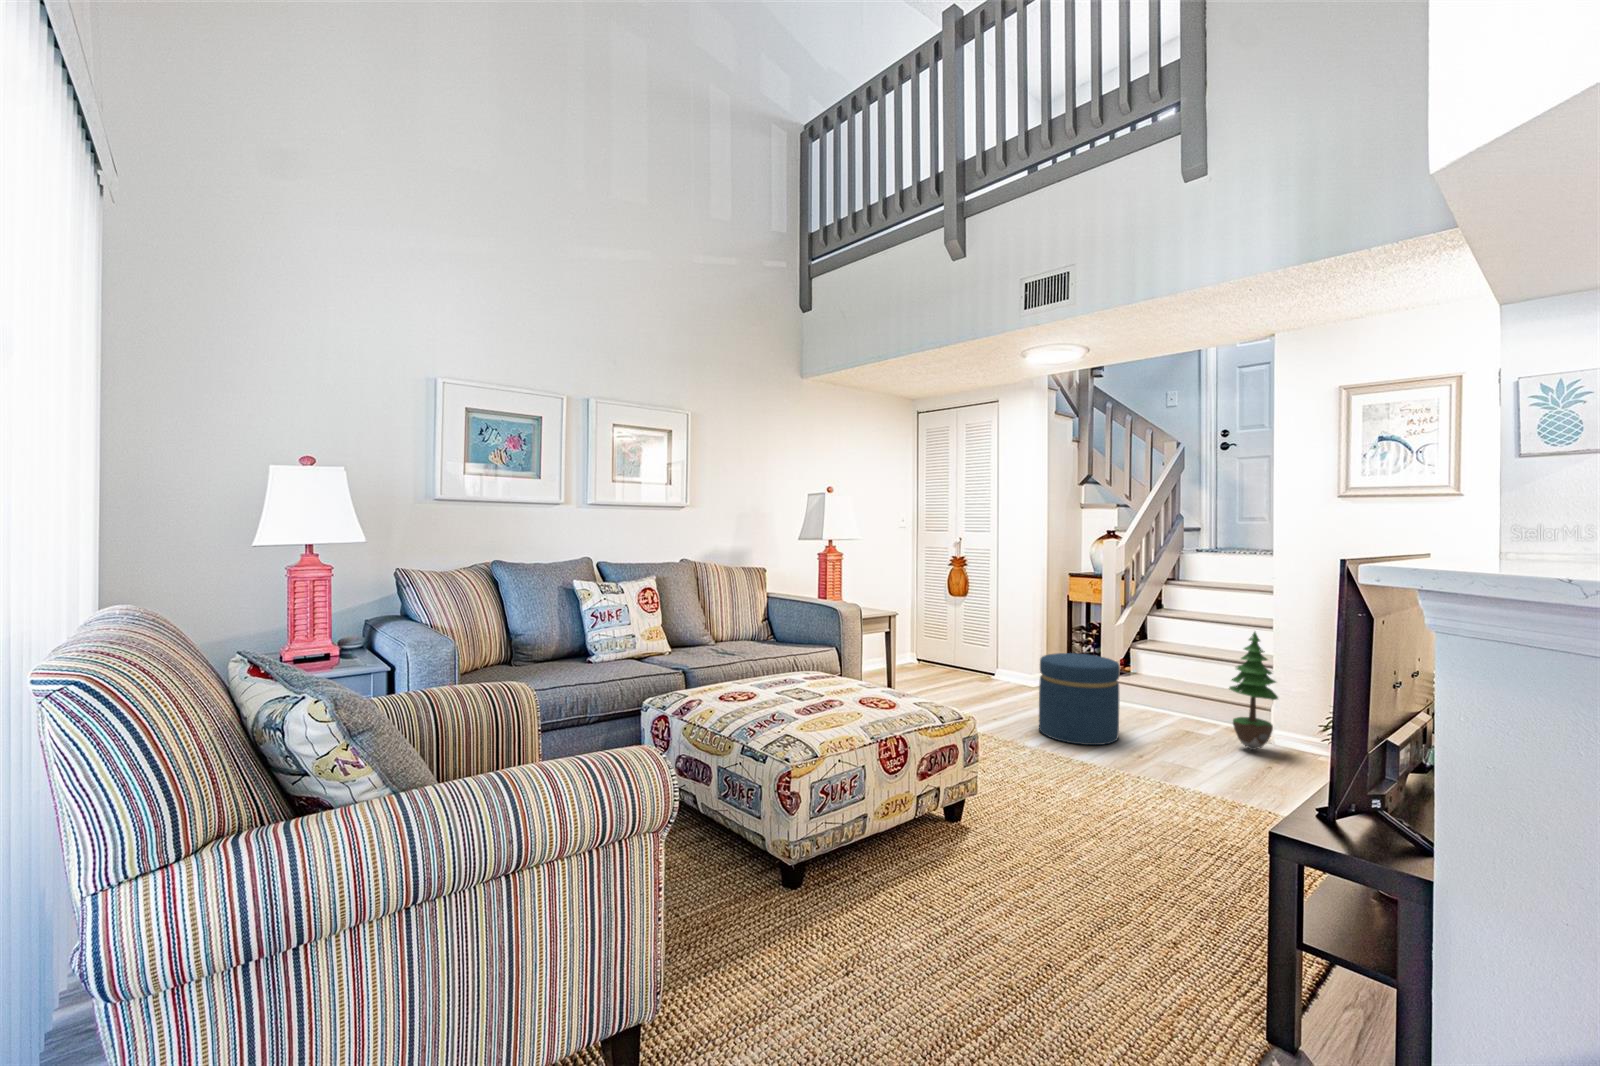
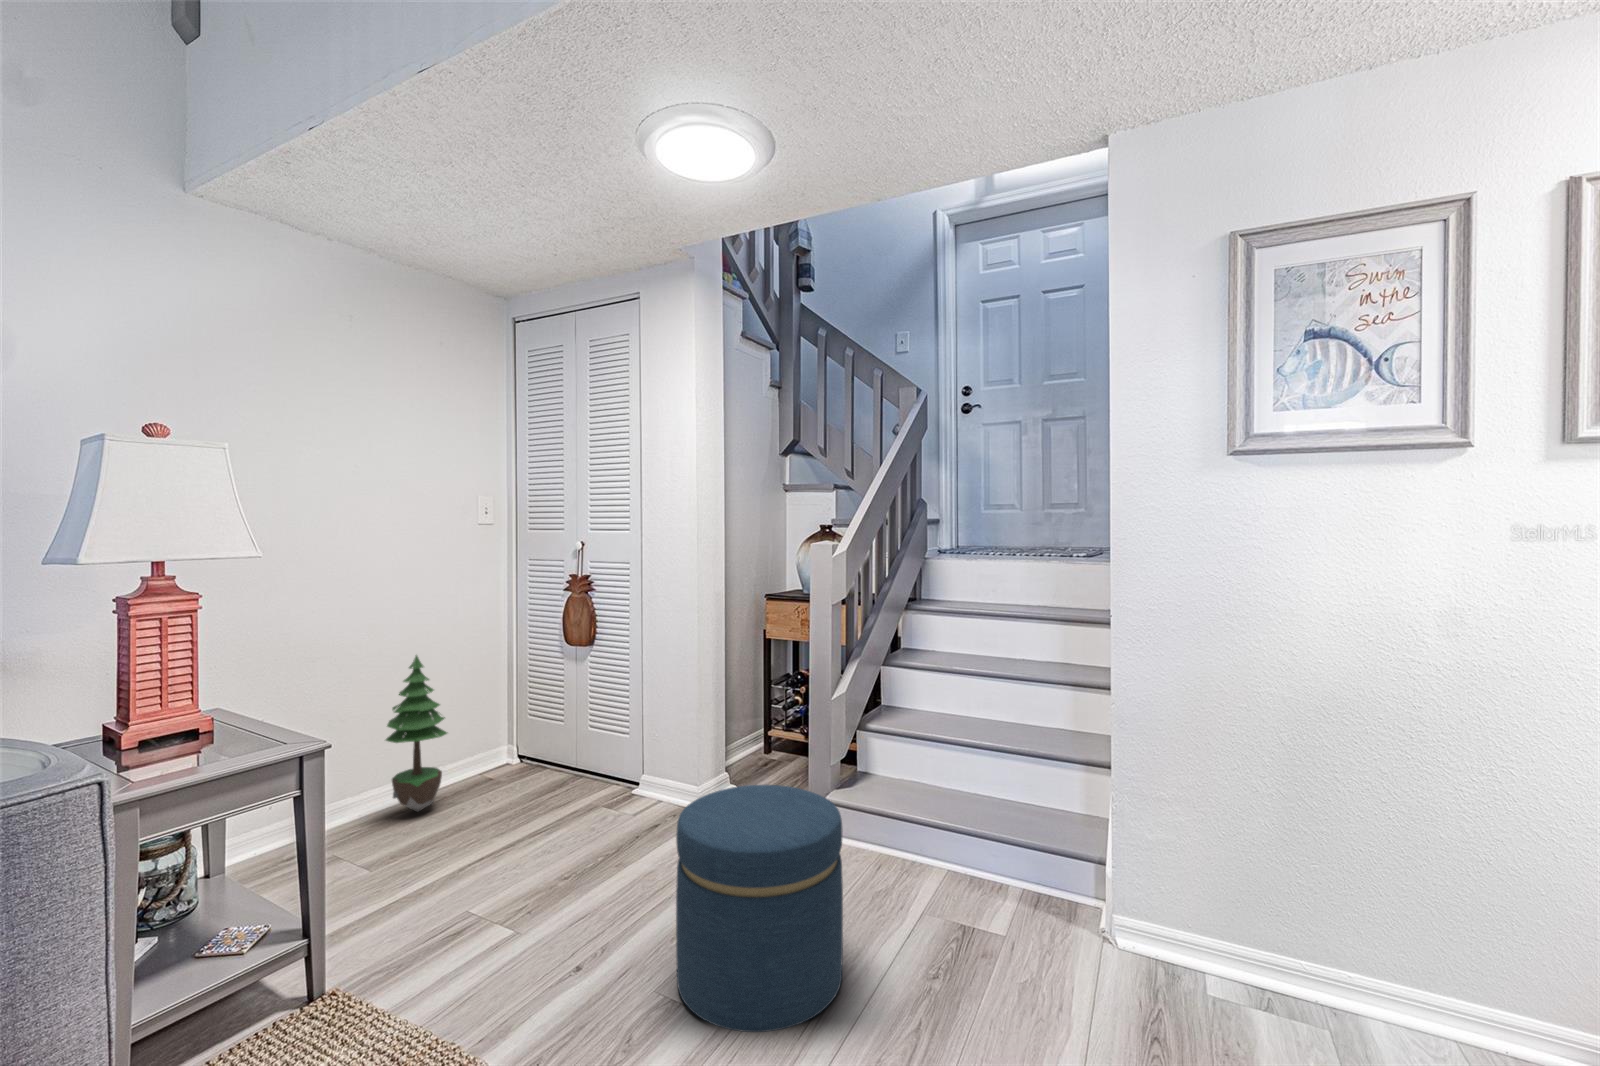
potted tree: present [1229,632,1278,750] -> present [386,655,447,812]

